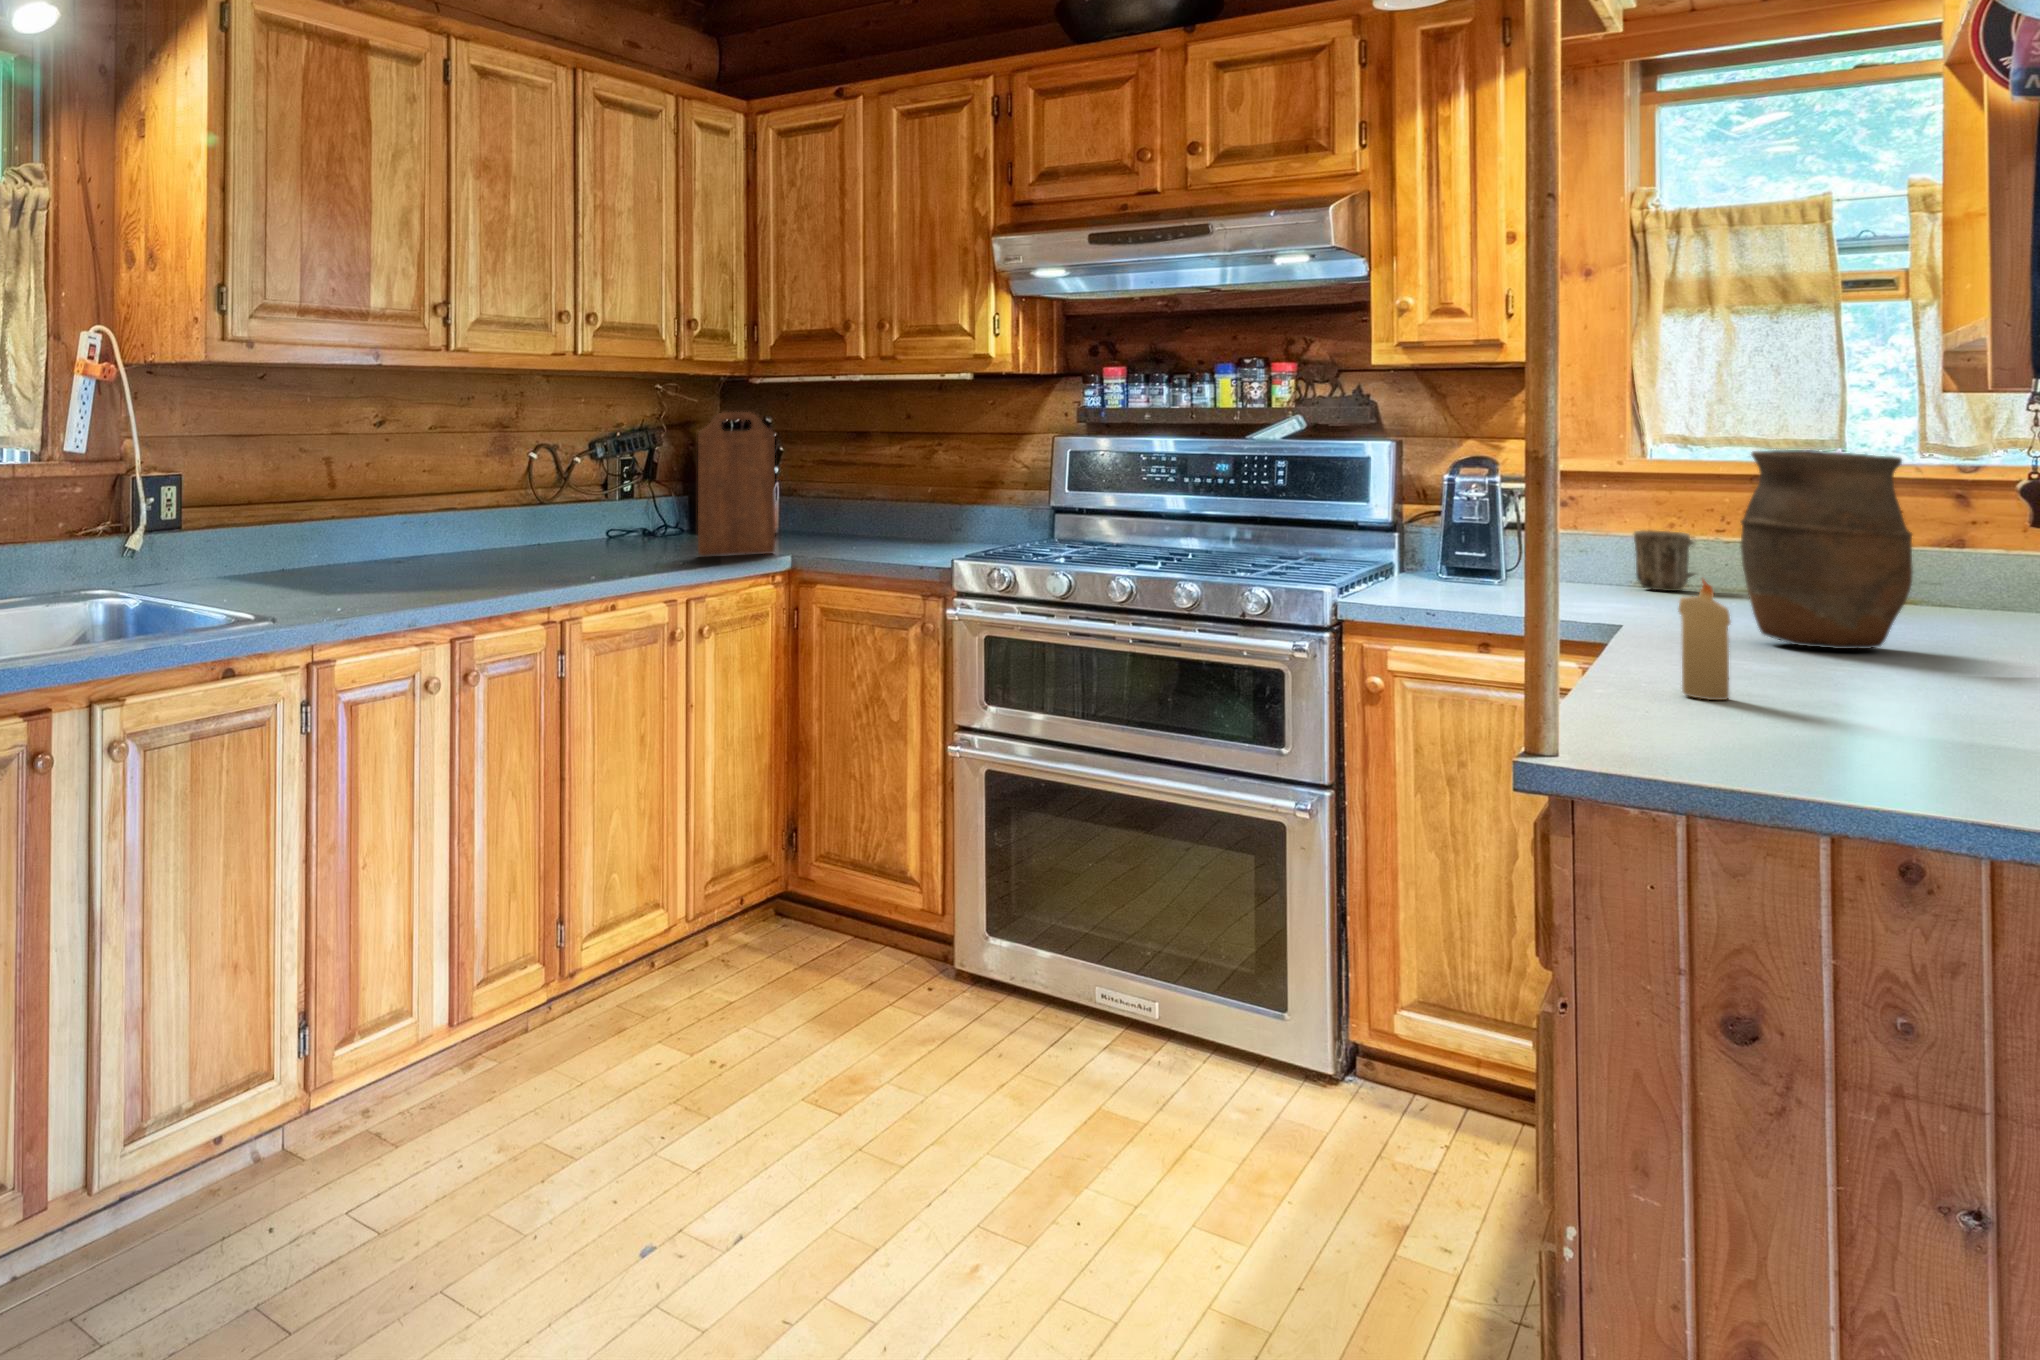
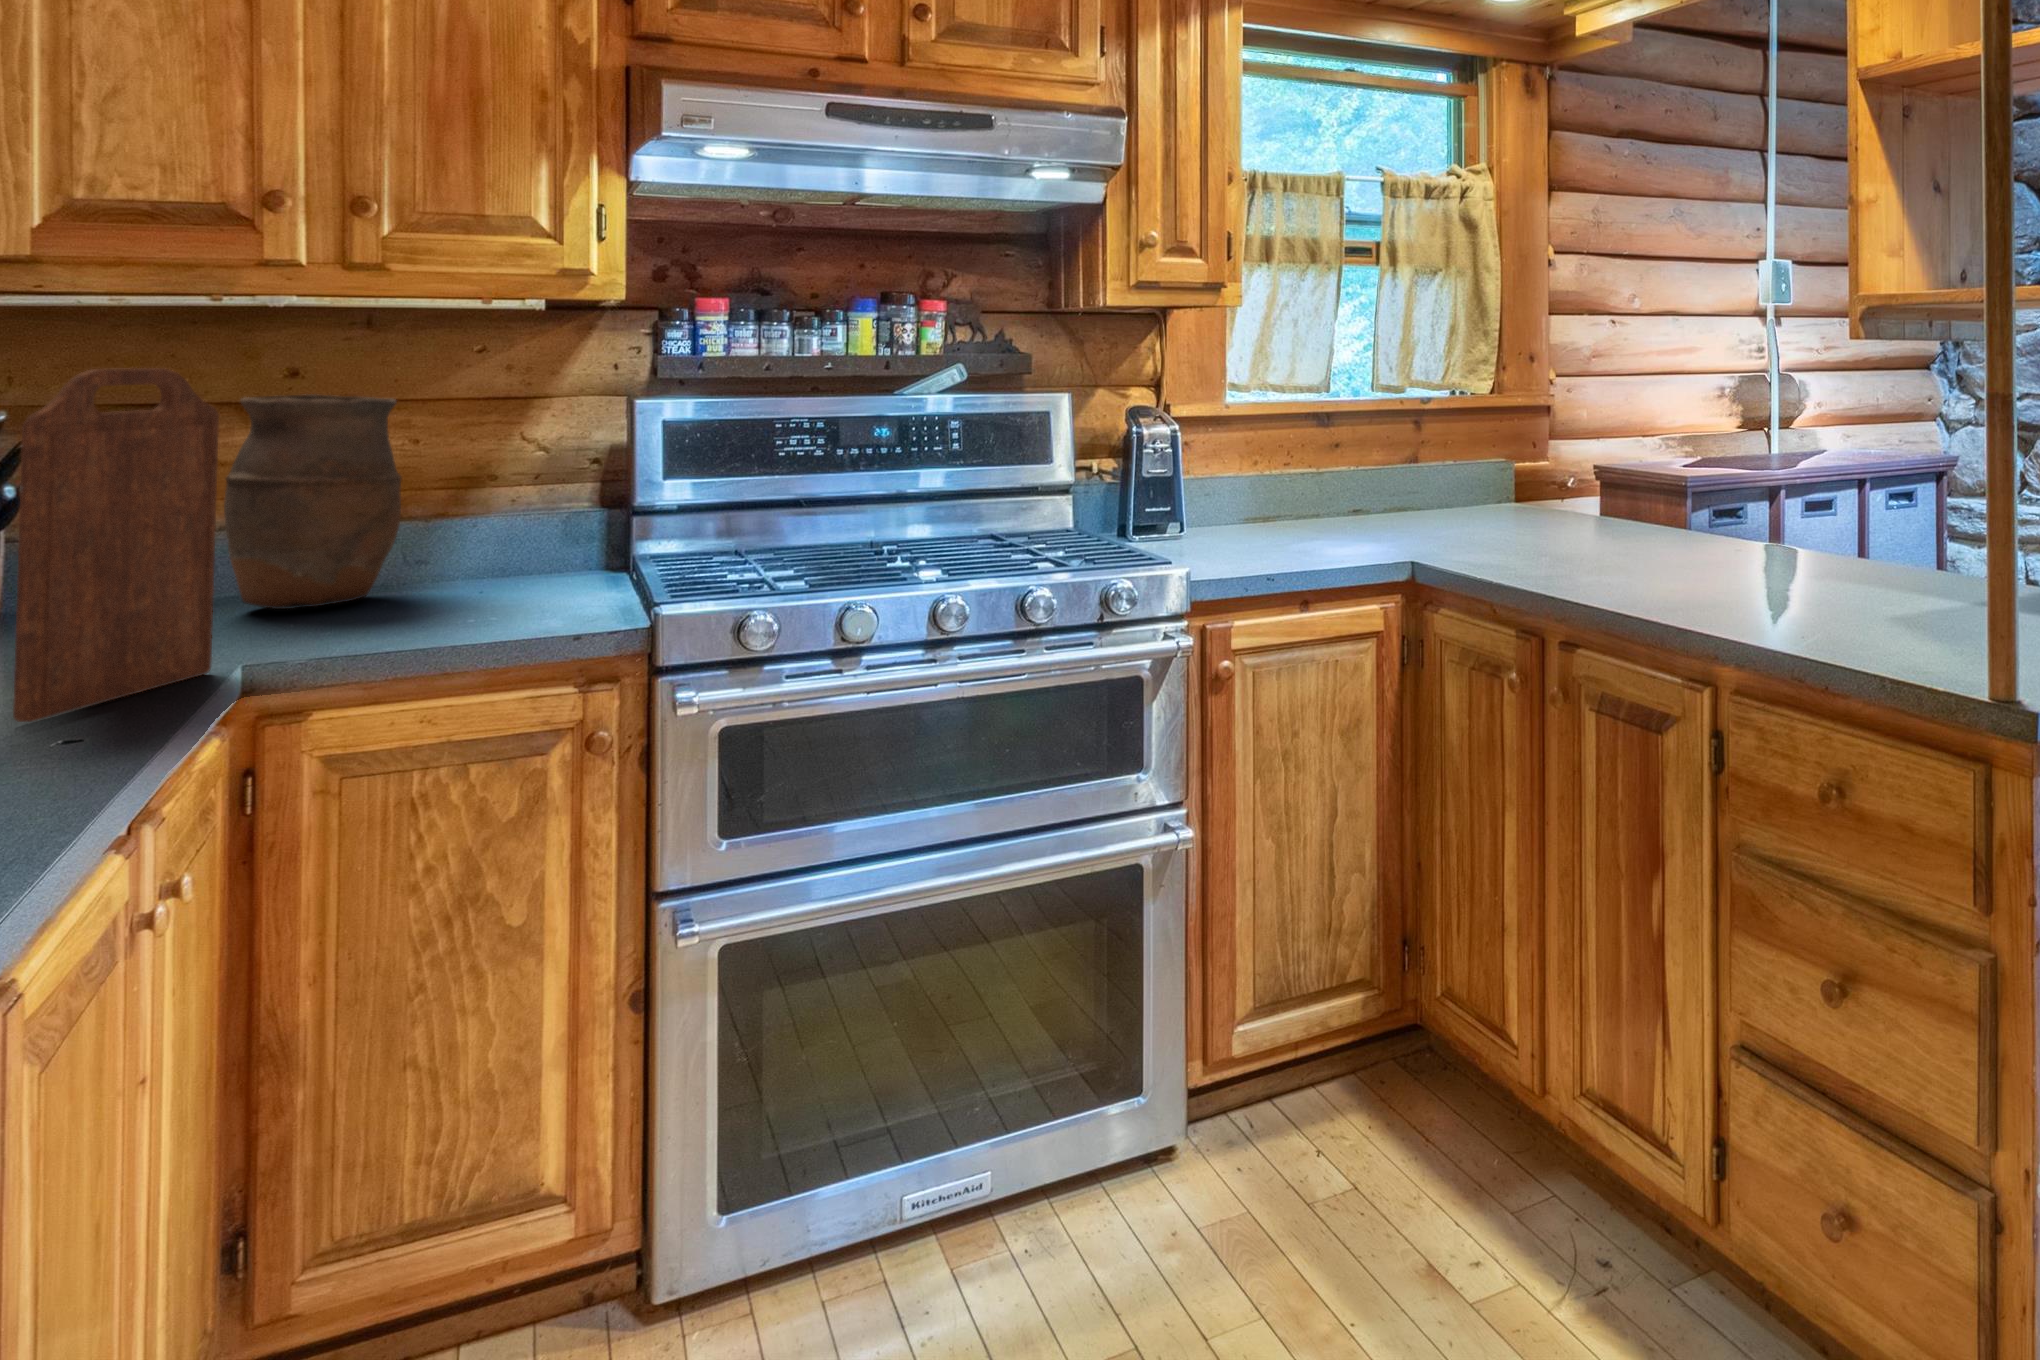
vase: present [1741,450,1913,649] -> present [224,394,402,609]
mug: present [1634,530,1696,591] -> none [1241,465,1284,520]
candle: present [1678,580,1730,700] -> none [1841,512,1881,627]

